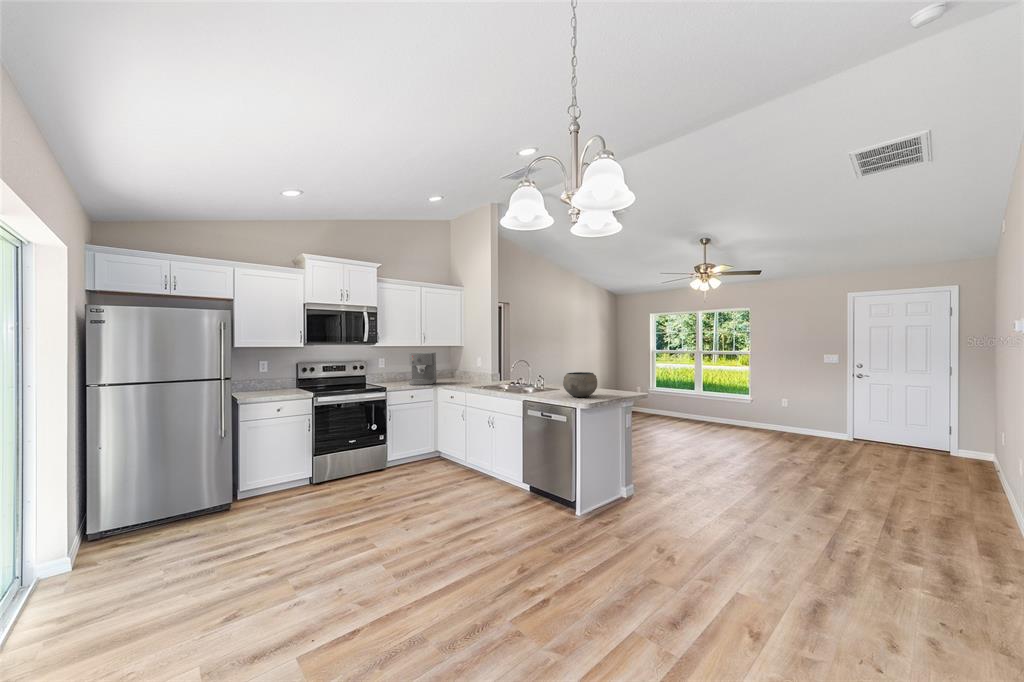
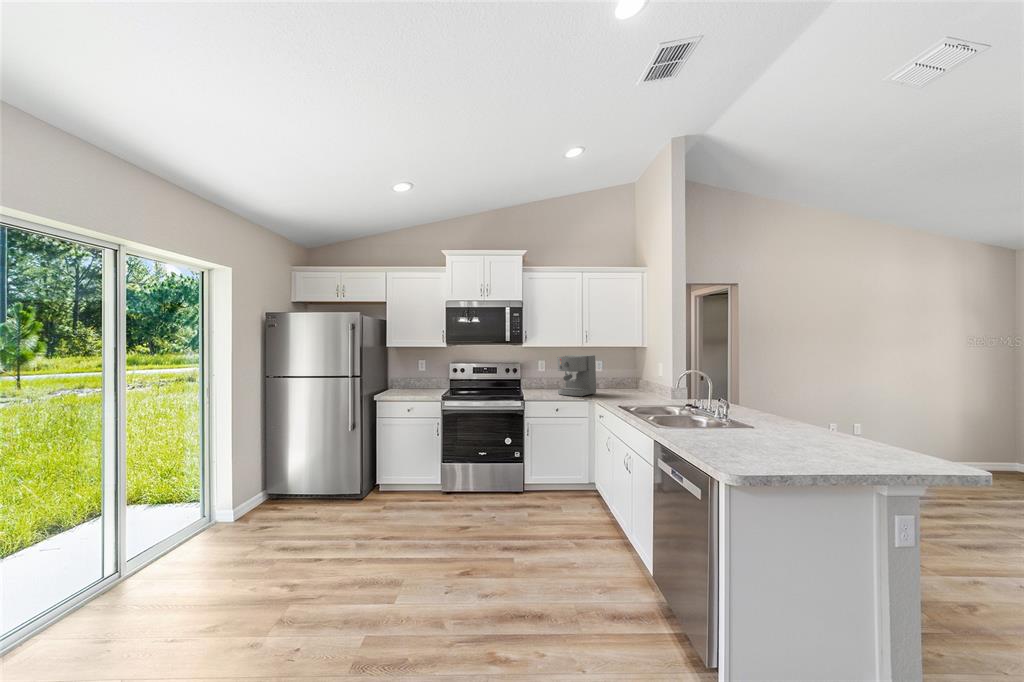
ceramic bowl: present [563,372,597,397] -> none [716,404,791,455]

